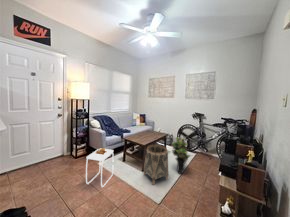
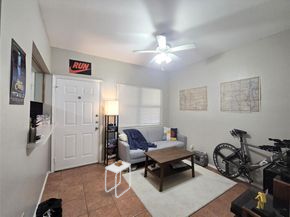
potted plant: present [172,137,190,174] -> none [192,157,215,203]
basket: present [143,145,168,185] -> none [159,163,185,208]

